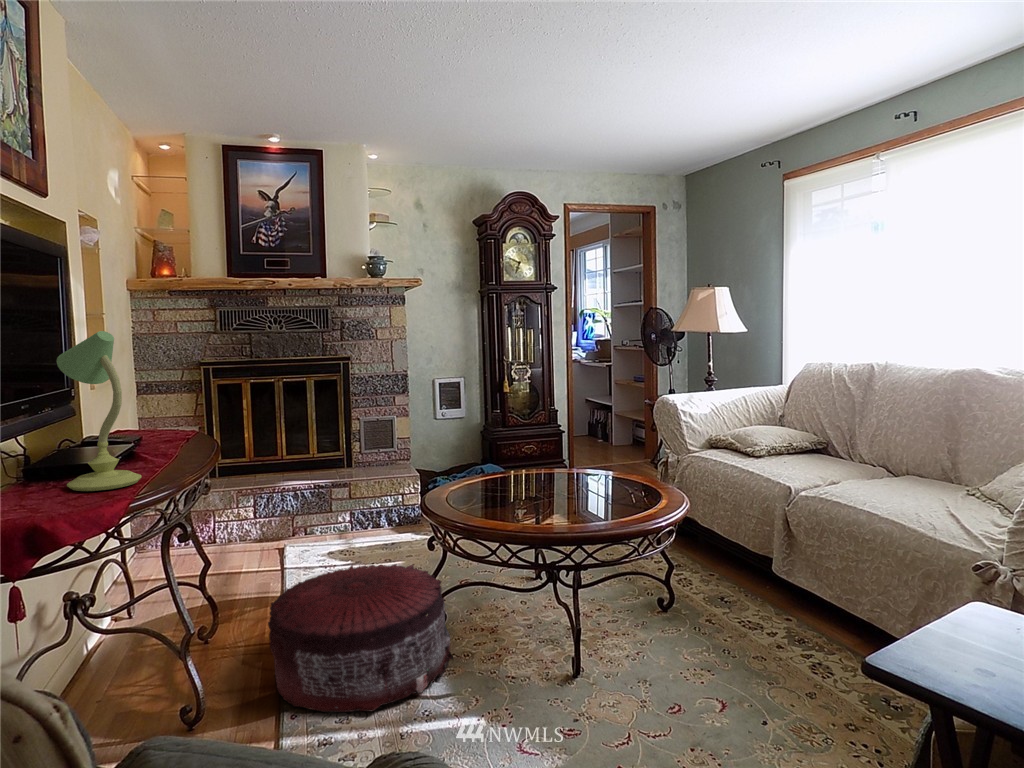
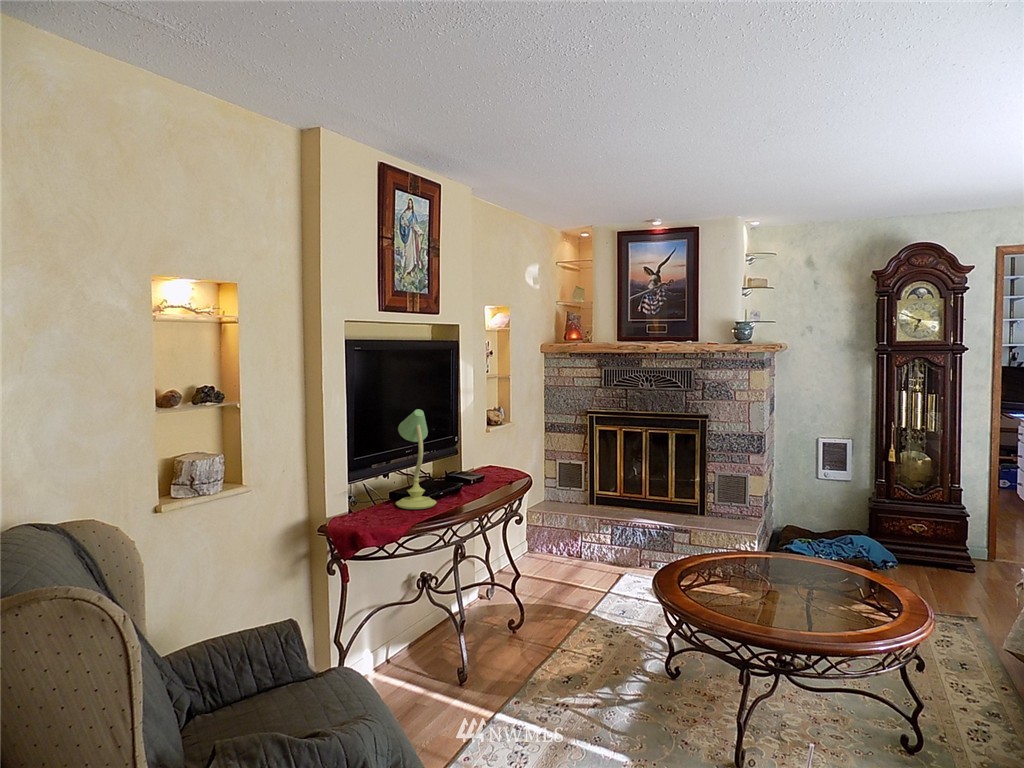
pouf: present [268,564,453,712] -> none [516,602,656,723]

